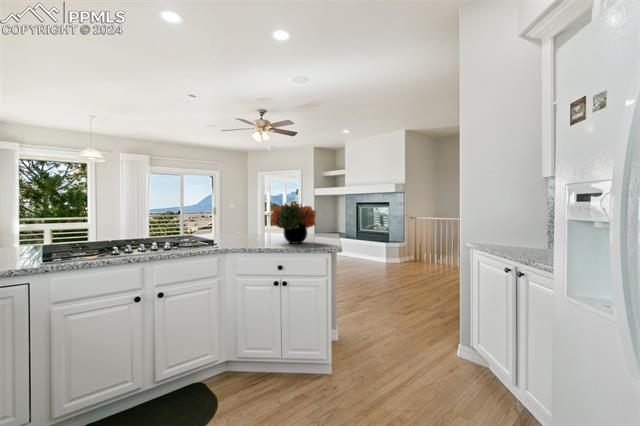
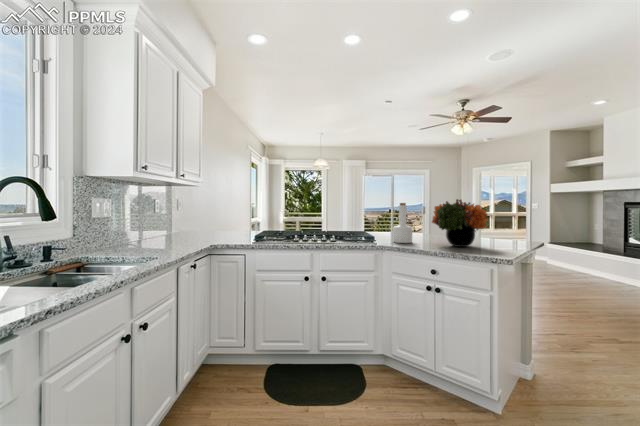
bottle: none [233,205,252,245] -> present [393,203,412,243]

